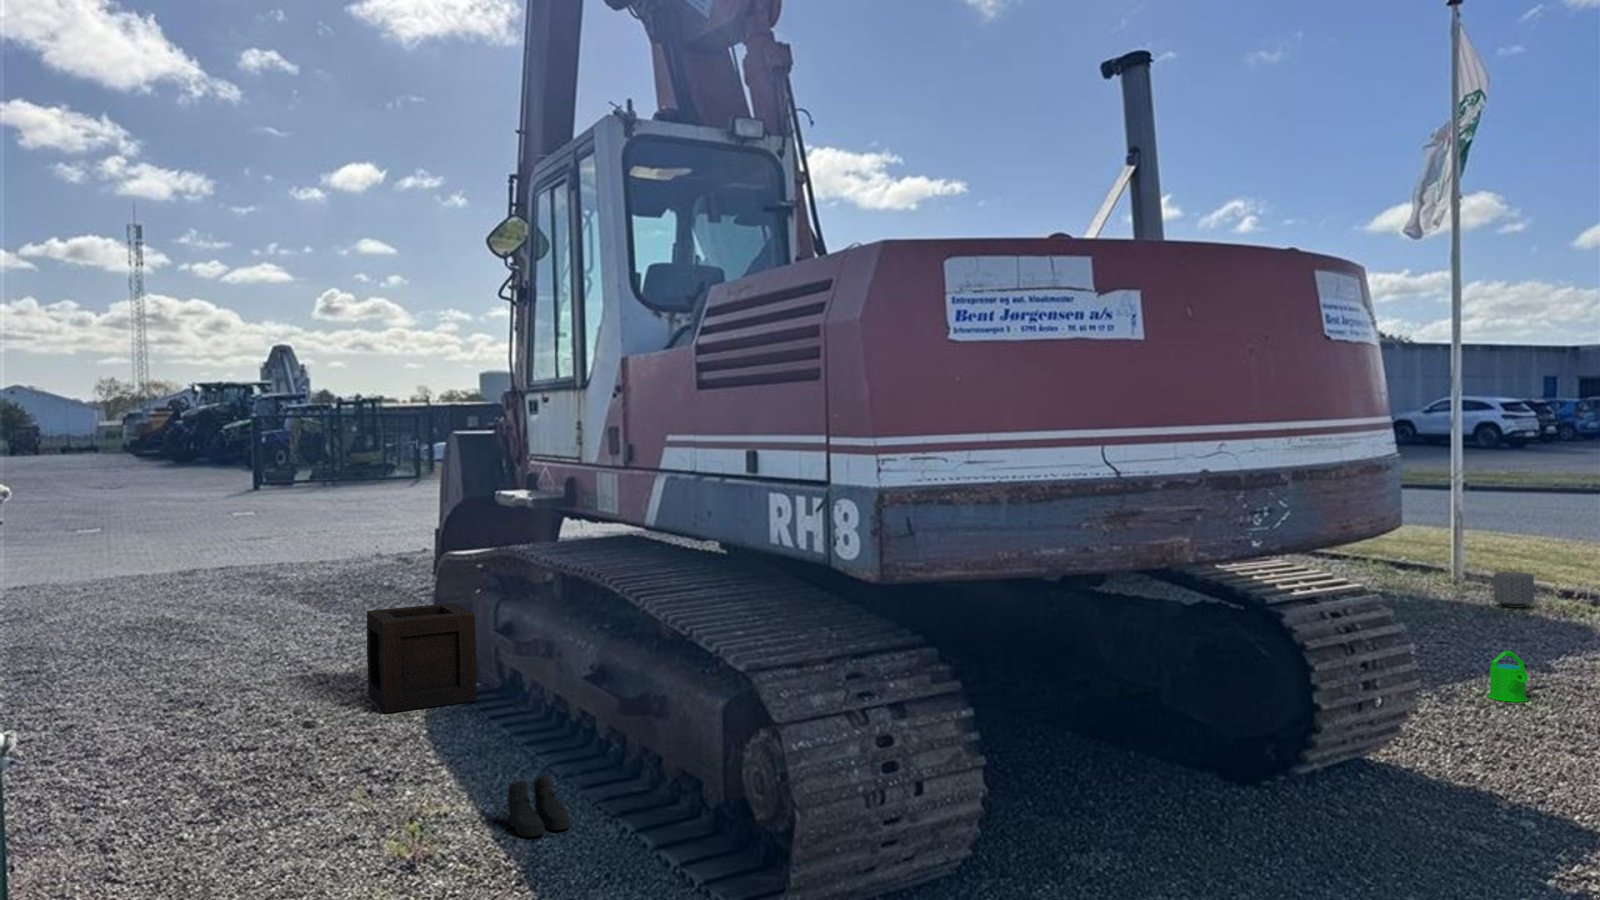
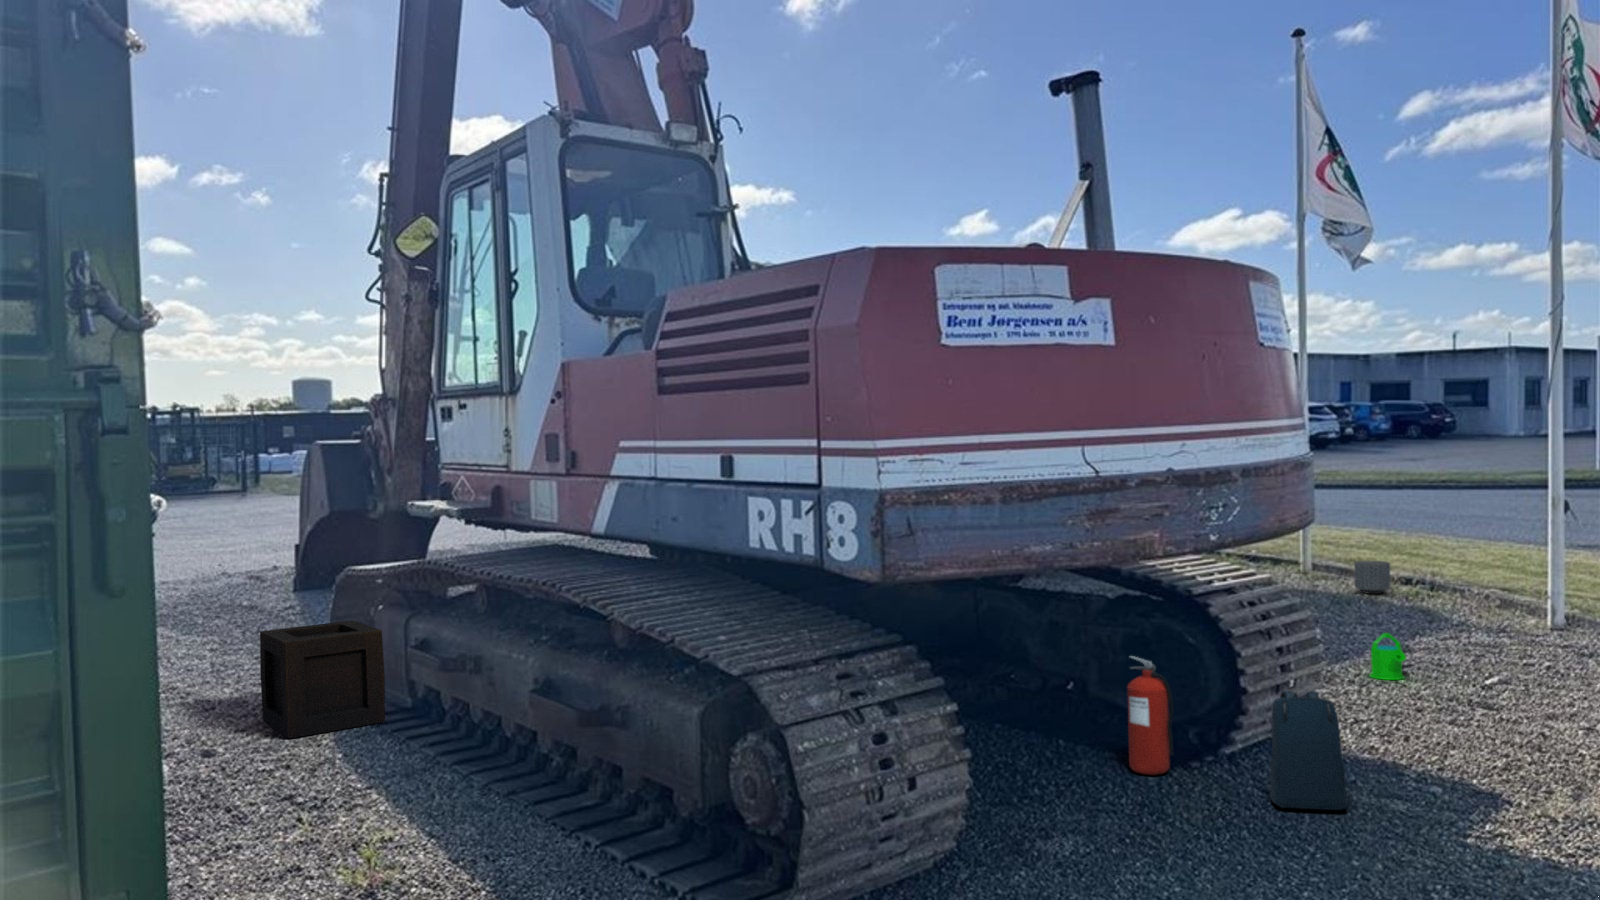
fire extinguisher: none [1194,666,1242,792] -> present [1127,656,1173,775]
backpack: none [1341,709,1424,842] -> present [1270,691,1347,810]
boots: present [508,775,570,836] -> none [461,791,529,856]

